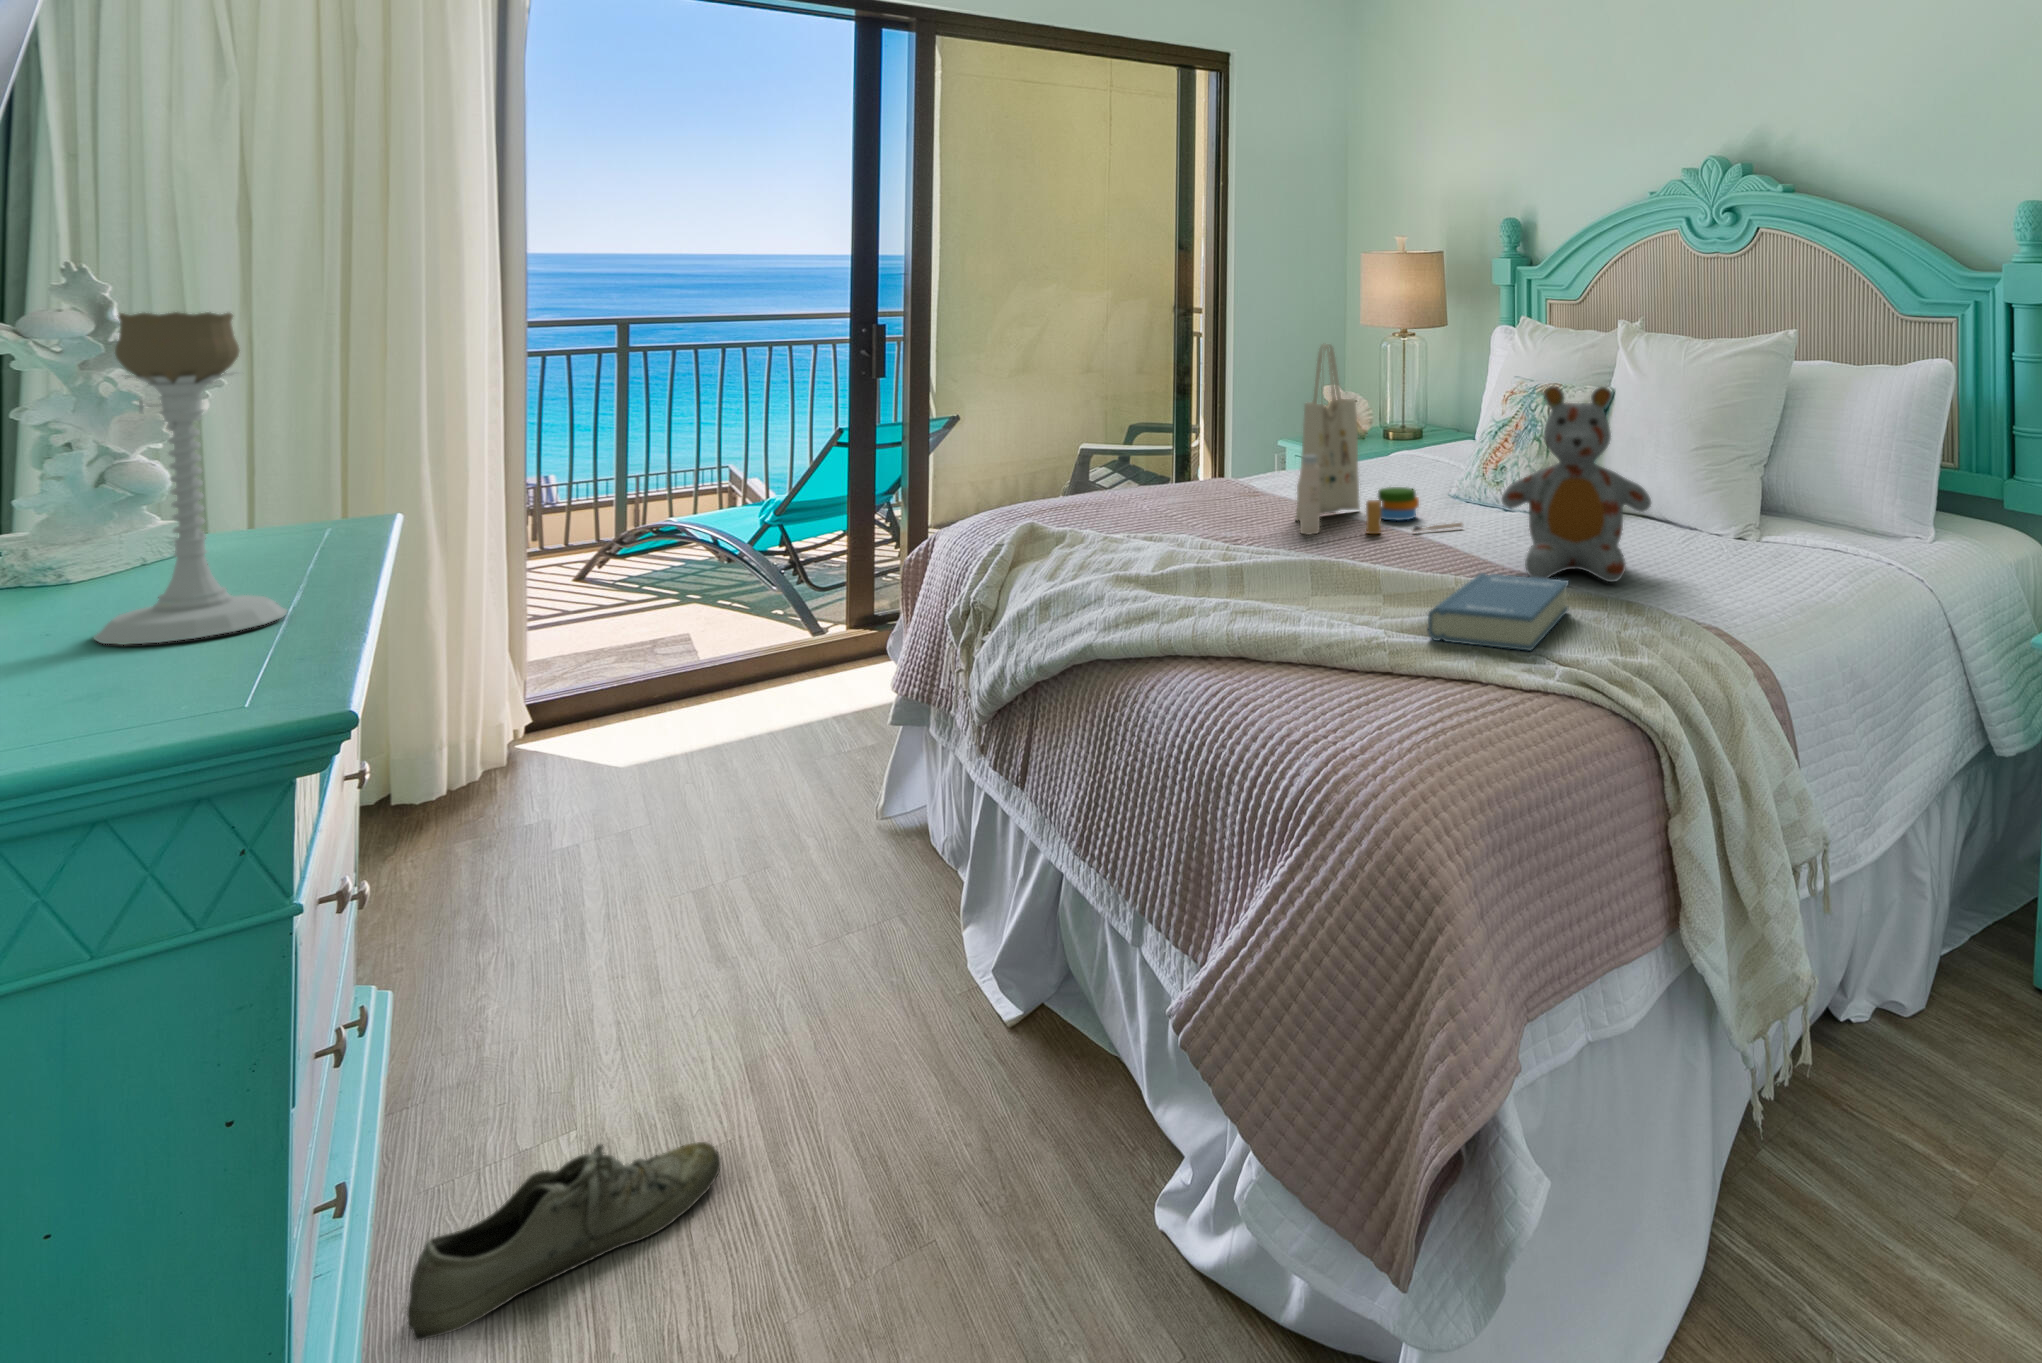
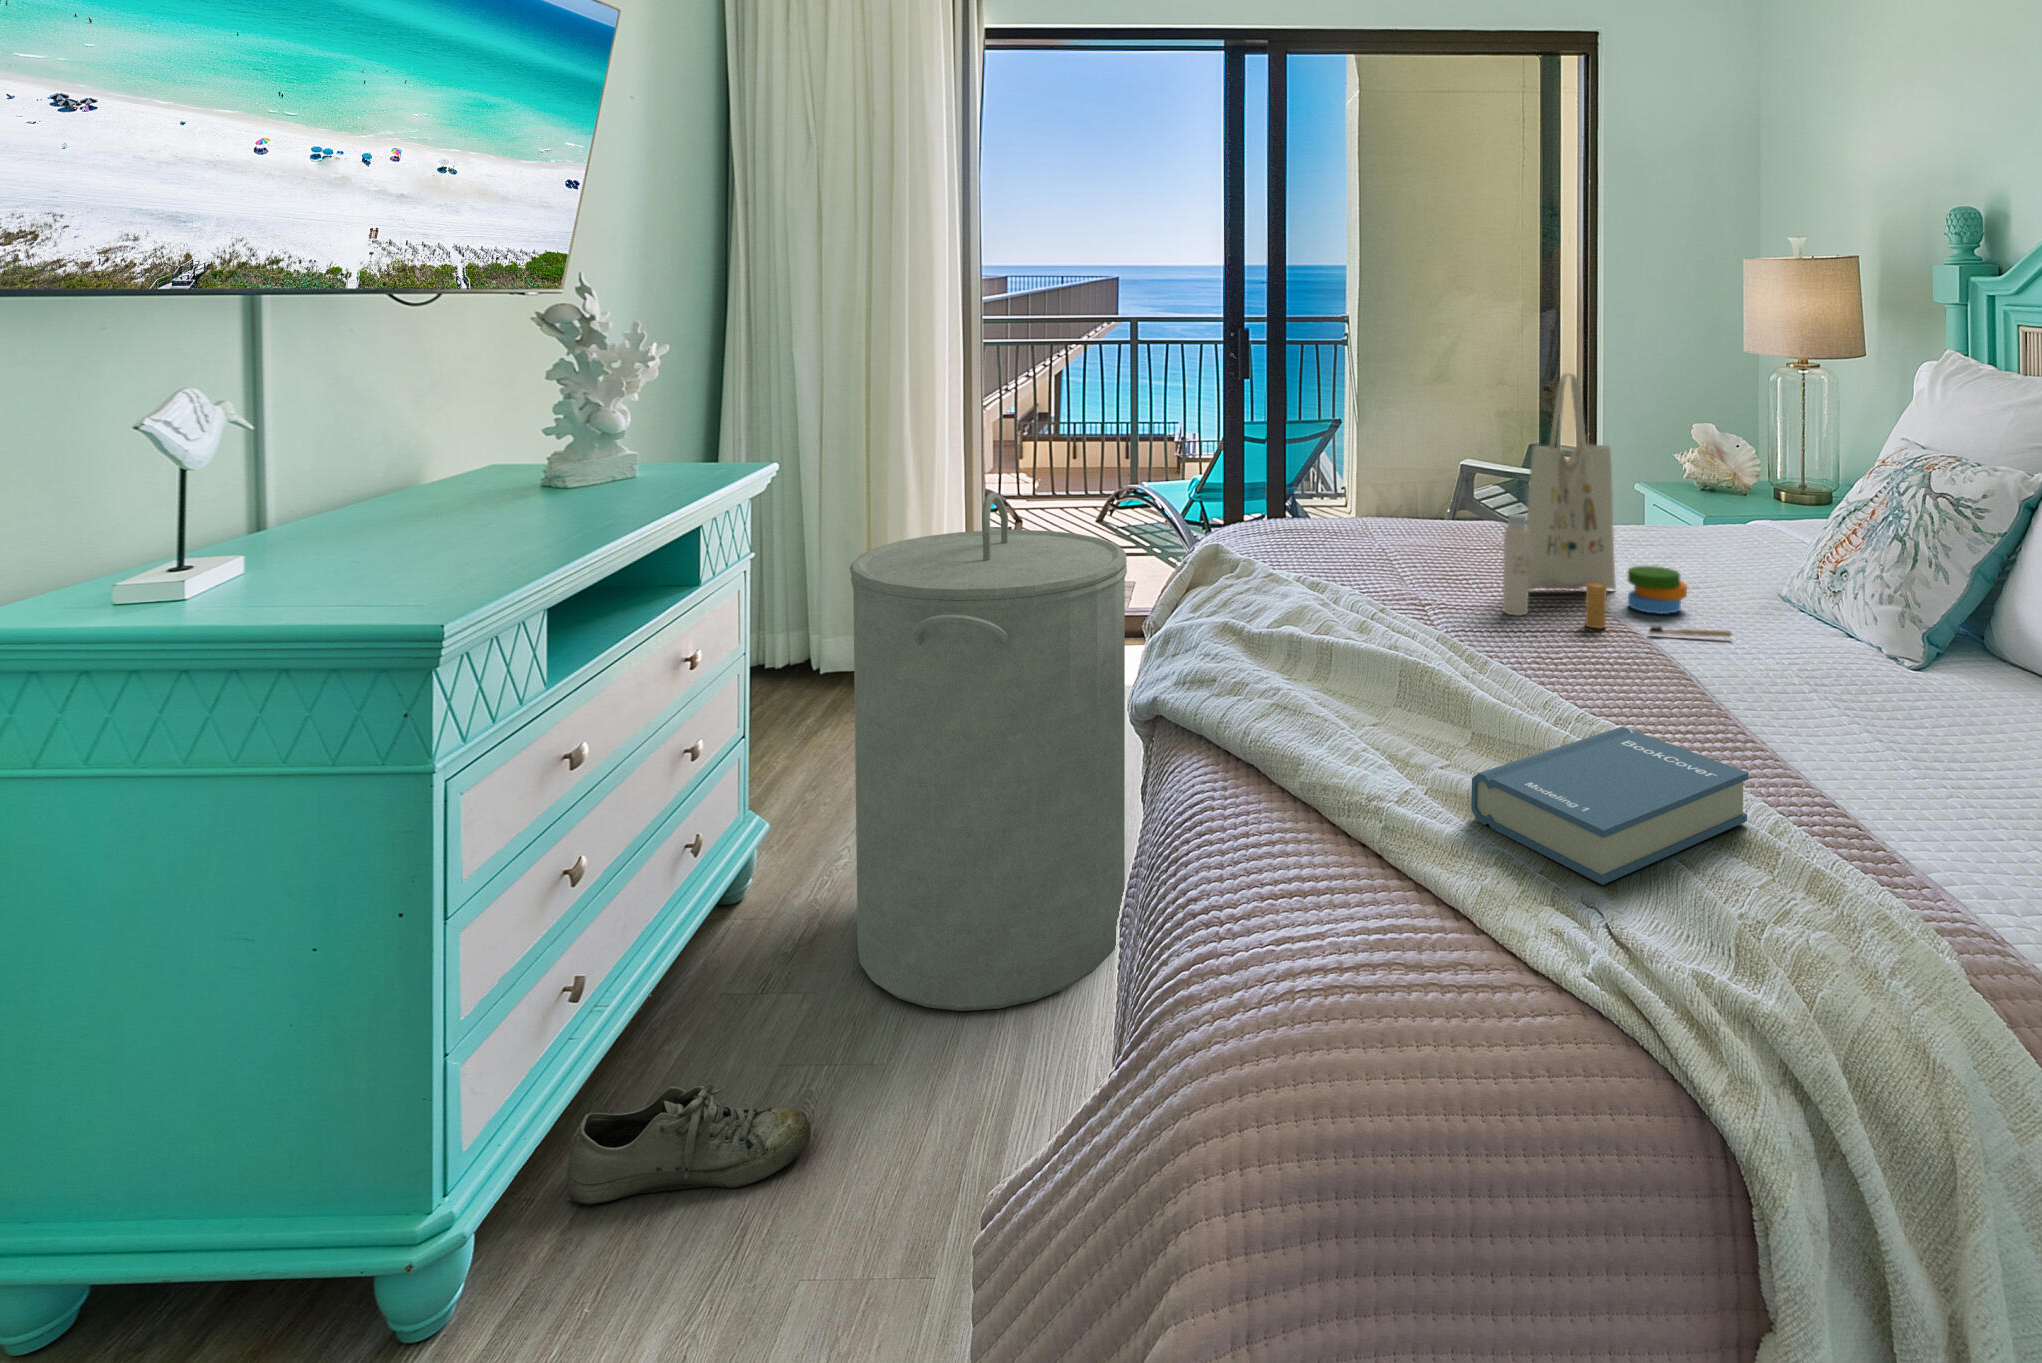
candle holder: present [94,312,287,645] -> none [296,325,426,588]
stuffed bear: present [1502,386,1651,582] -> none [1731,451,1993,784]
laundry hamper: none [597,486,940,1033] -> present [850,492,1127,1011]

